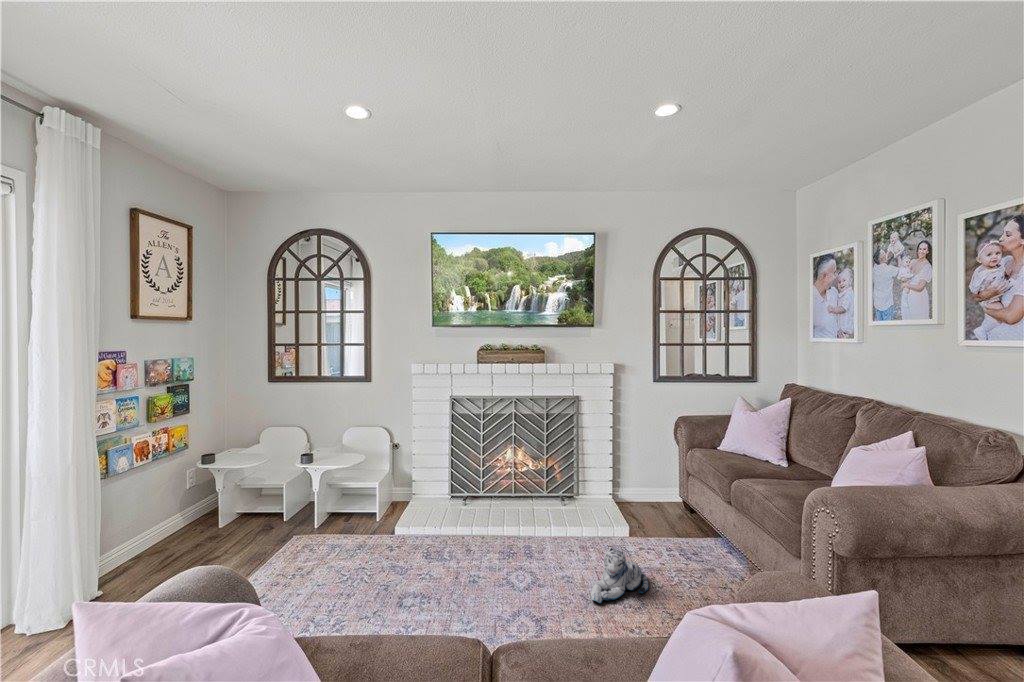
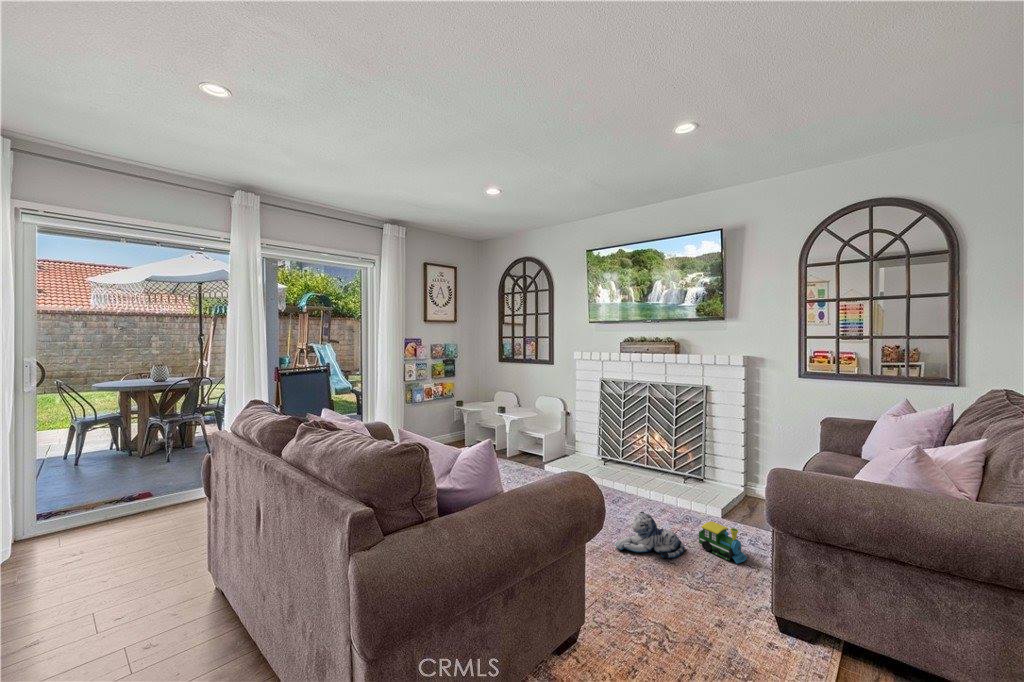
toy train: none [649,538,694,573] -> present [699,521,747,563]

